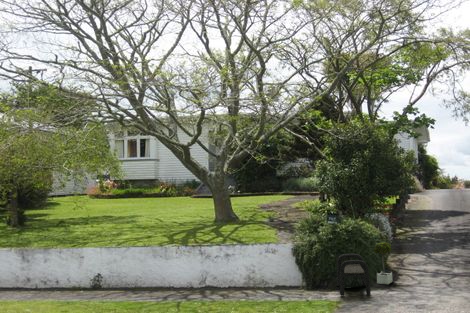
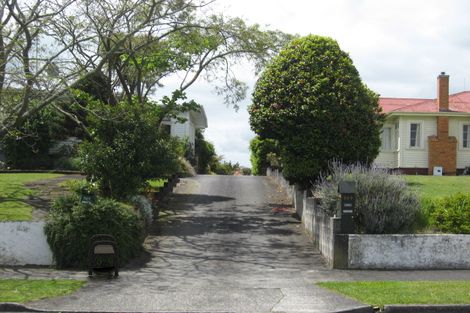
potted tree: present [374,242,392,284] -> none [127,224,144,265]

